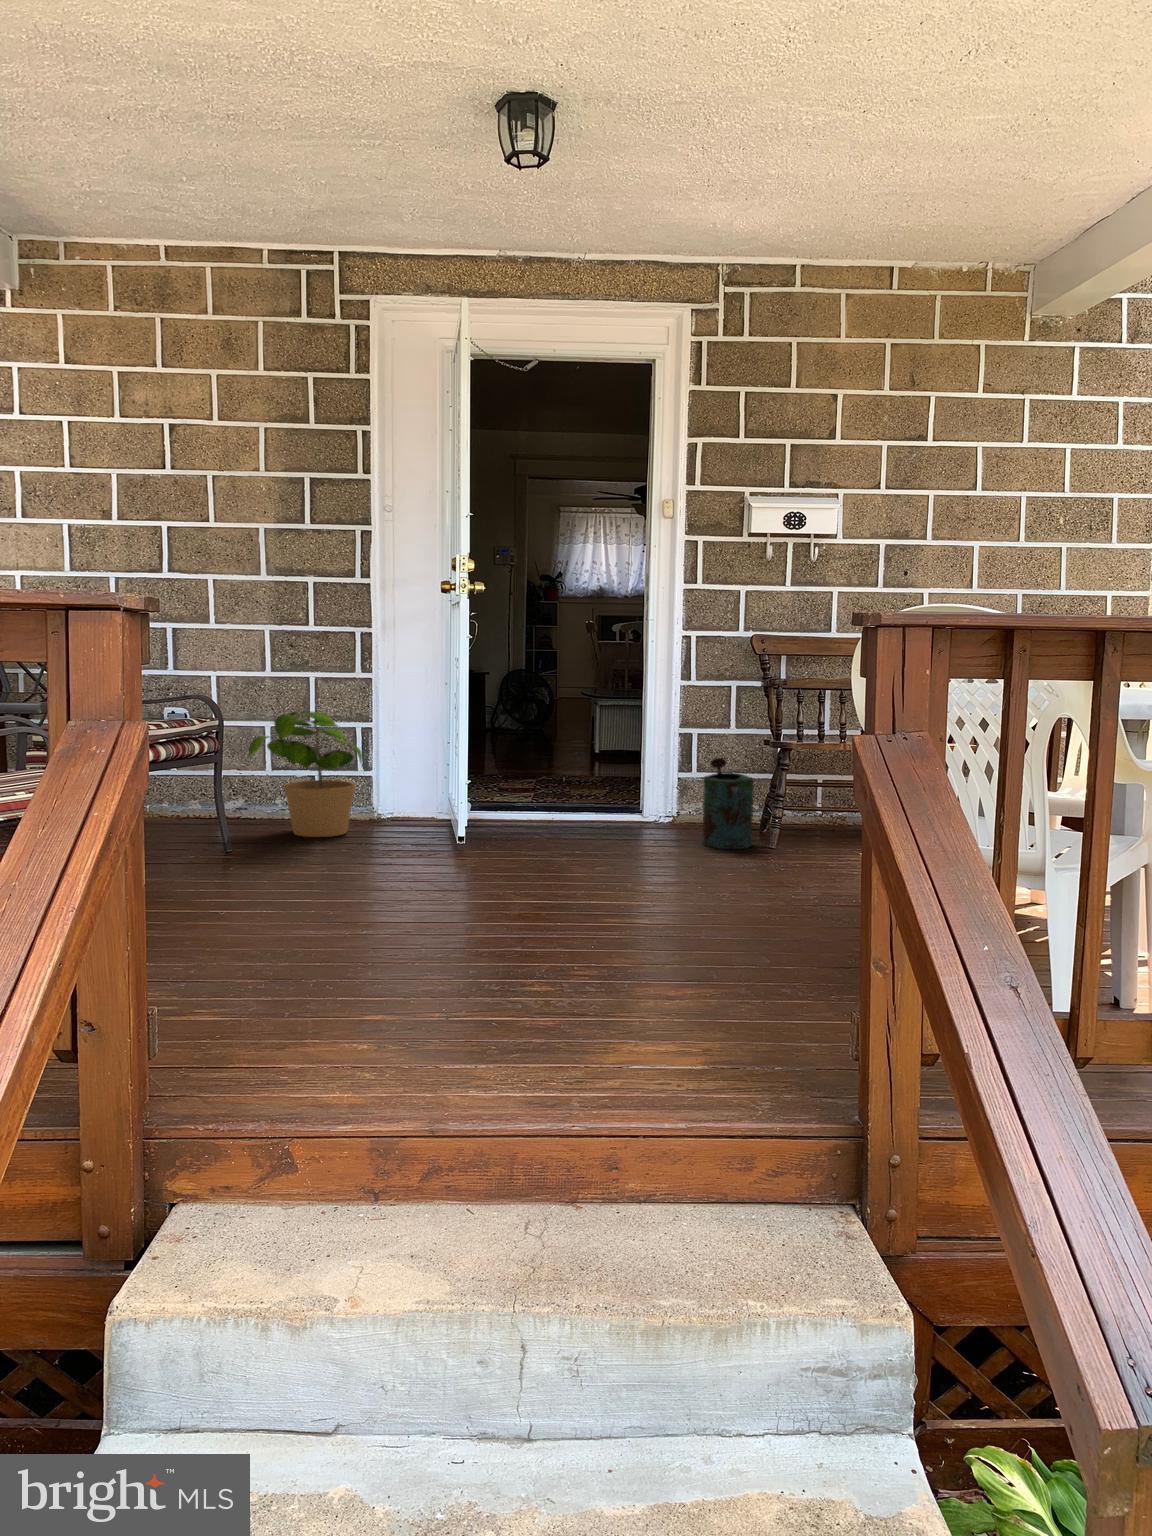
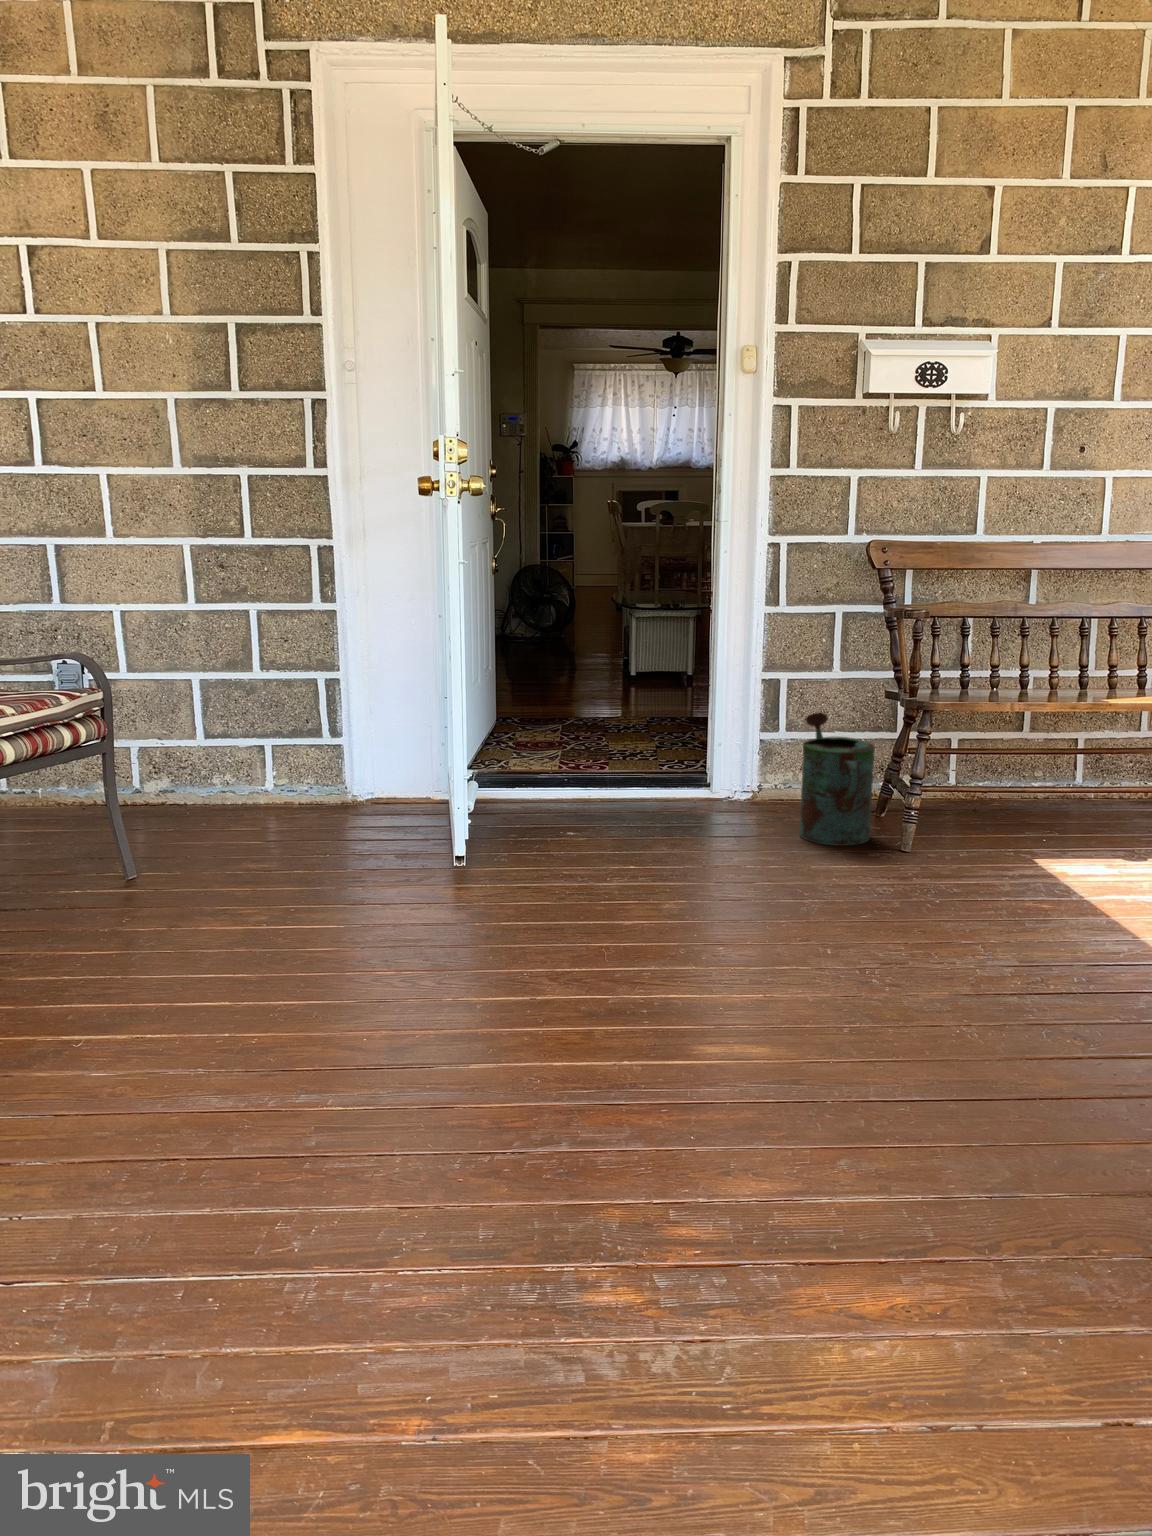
potted plant: present [249,711,362,837] -> none [163,665,327,836]

